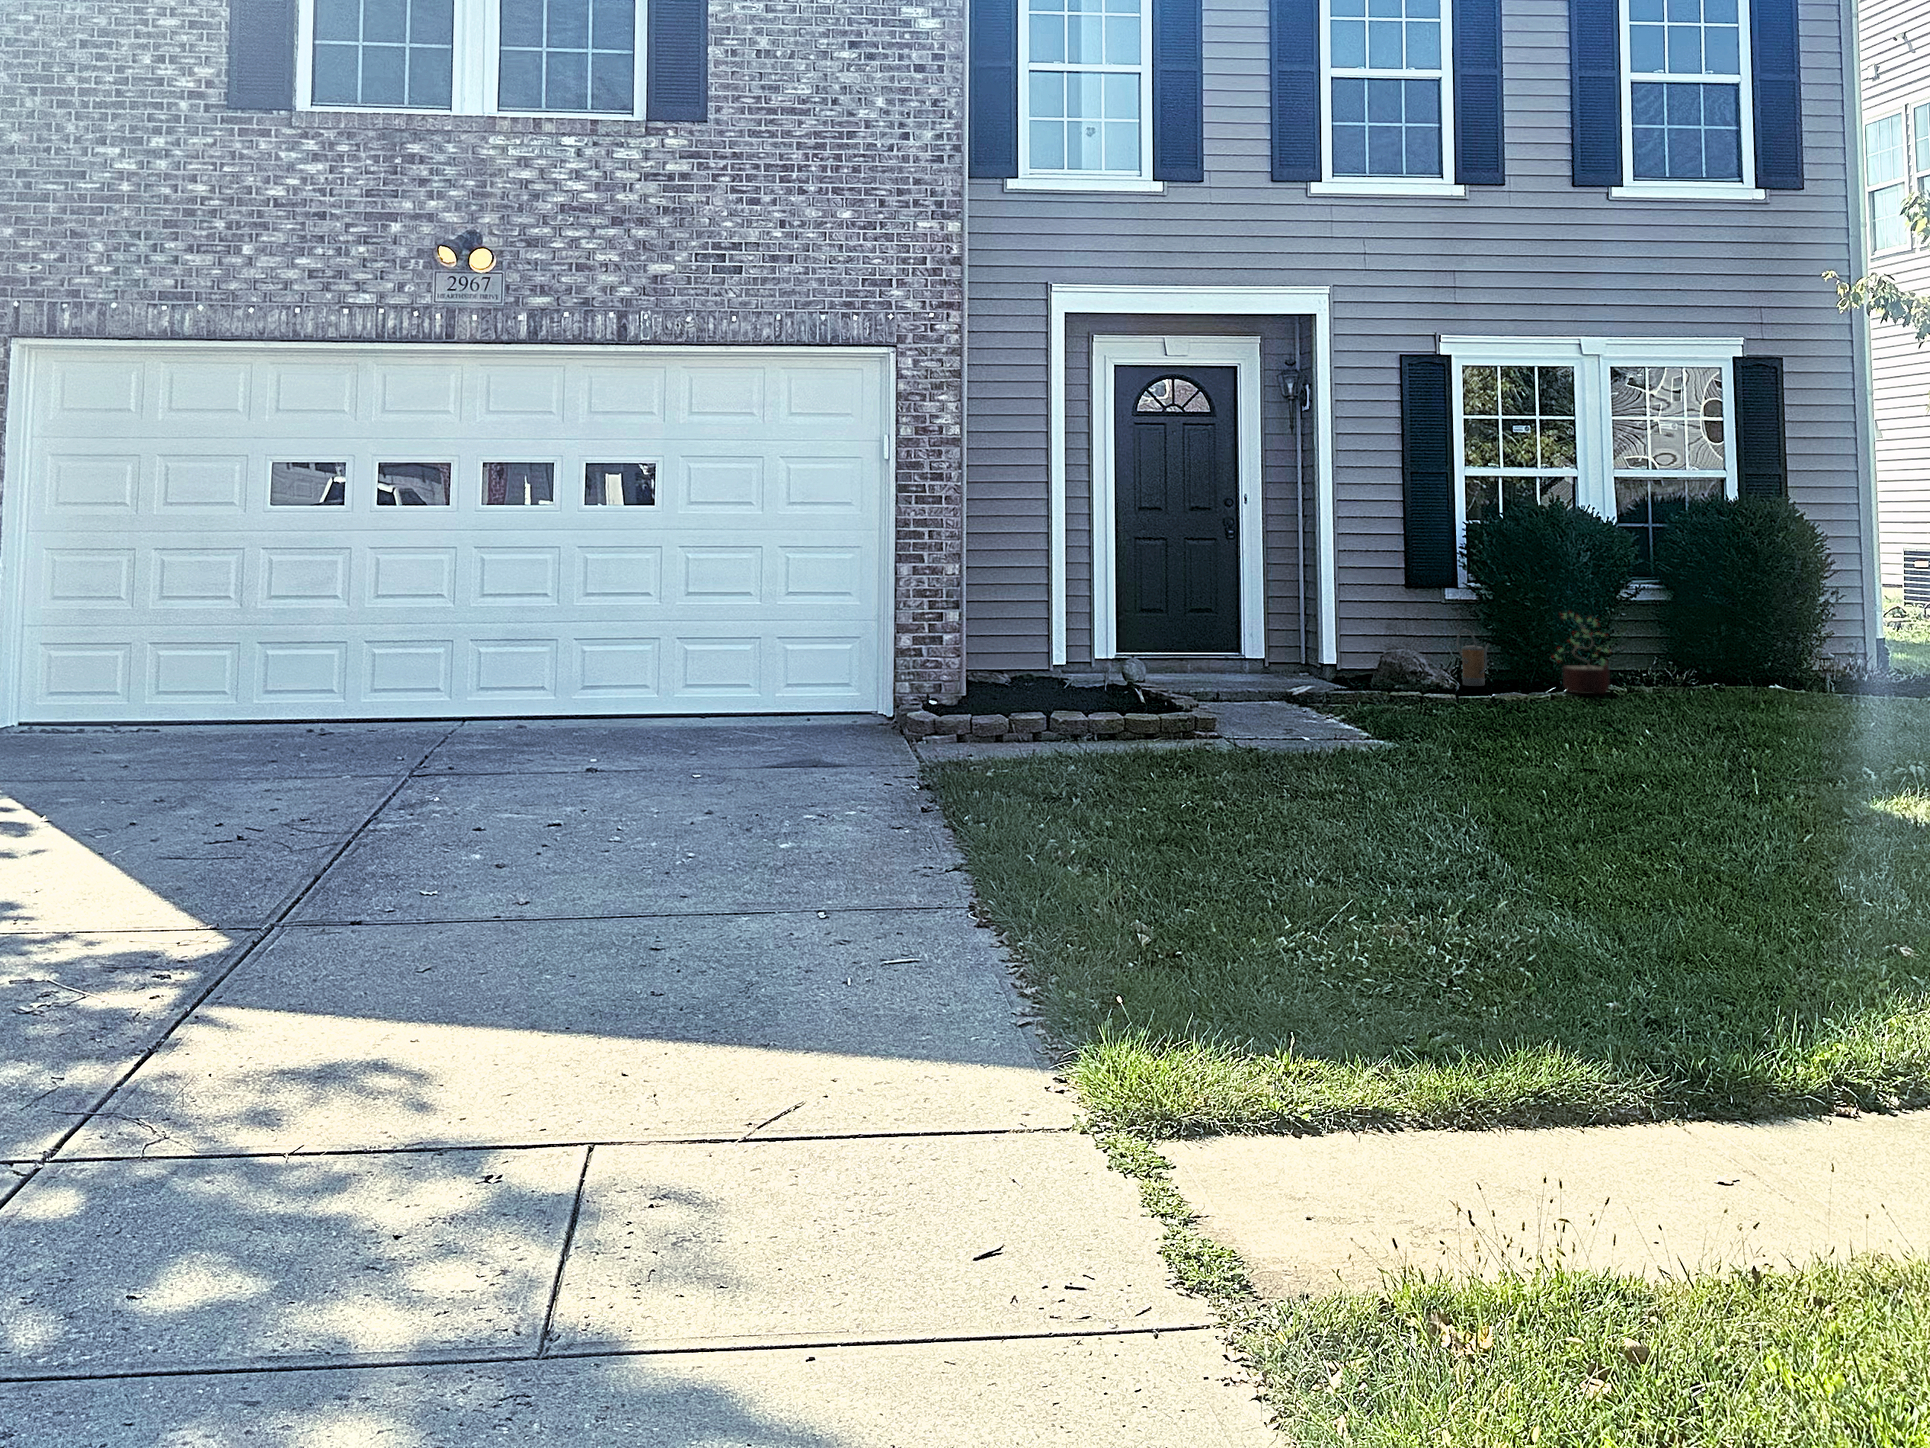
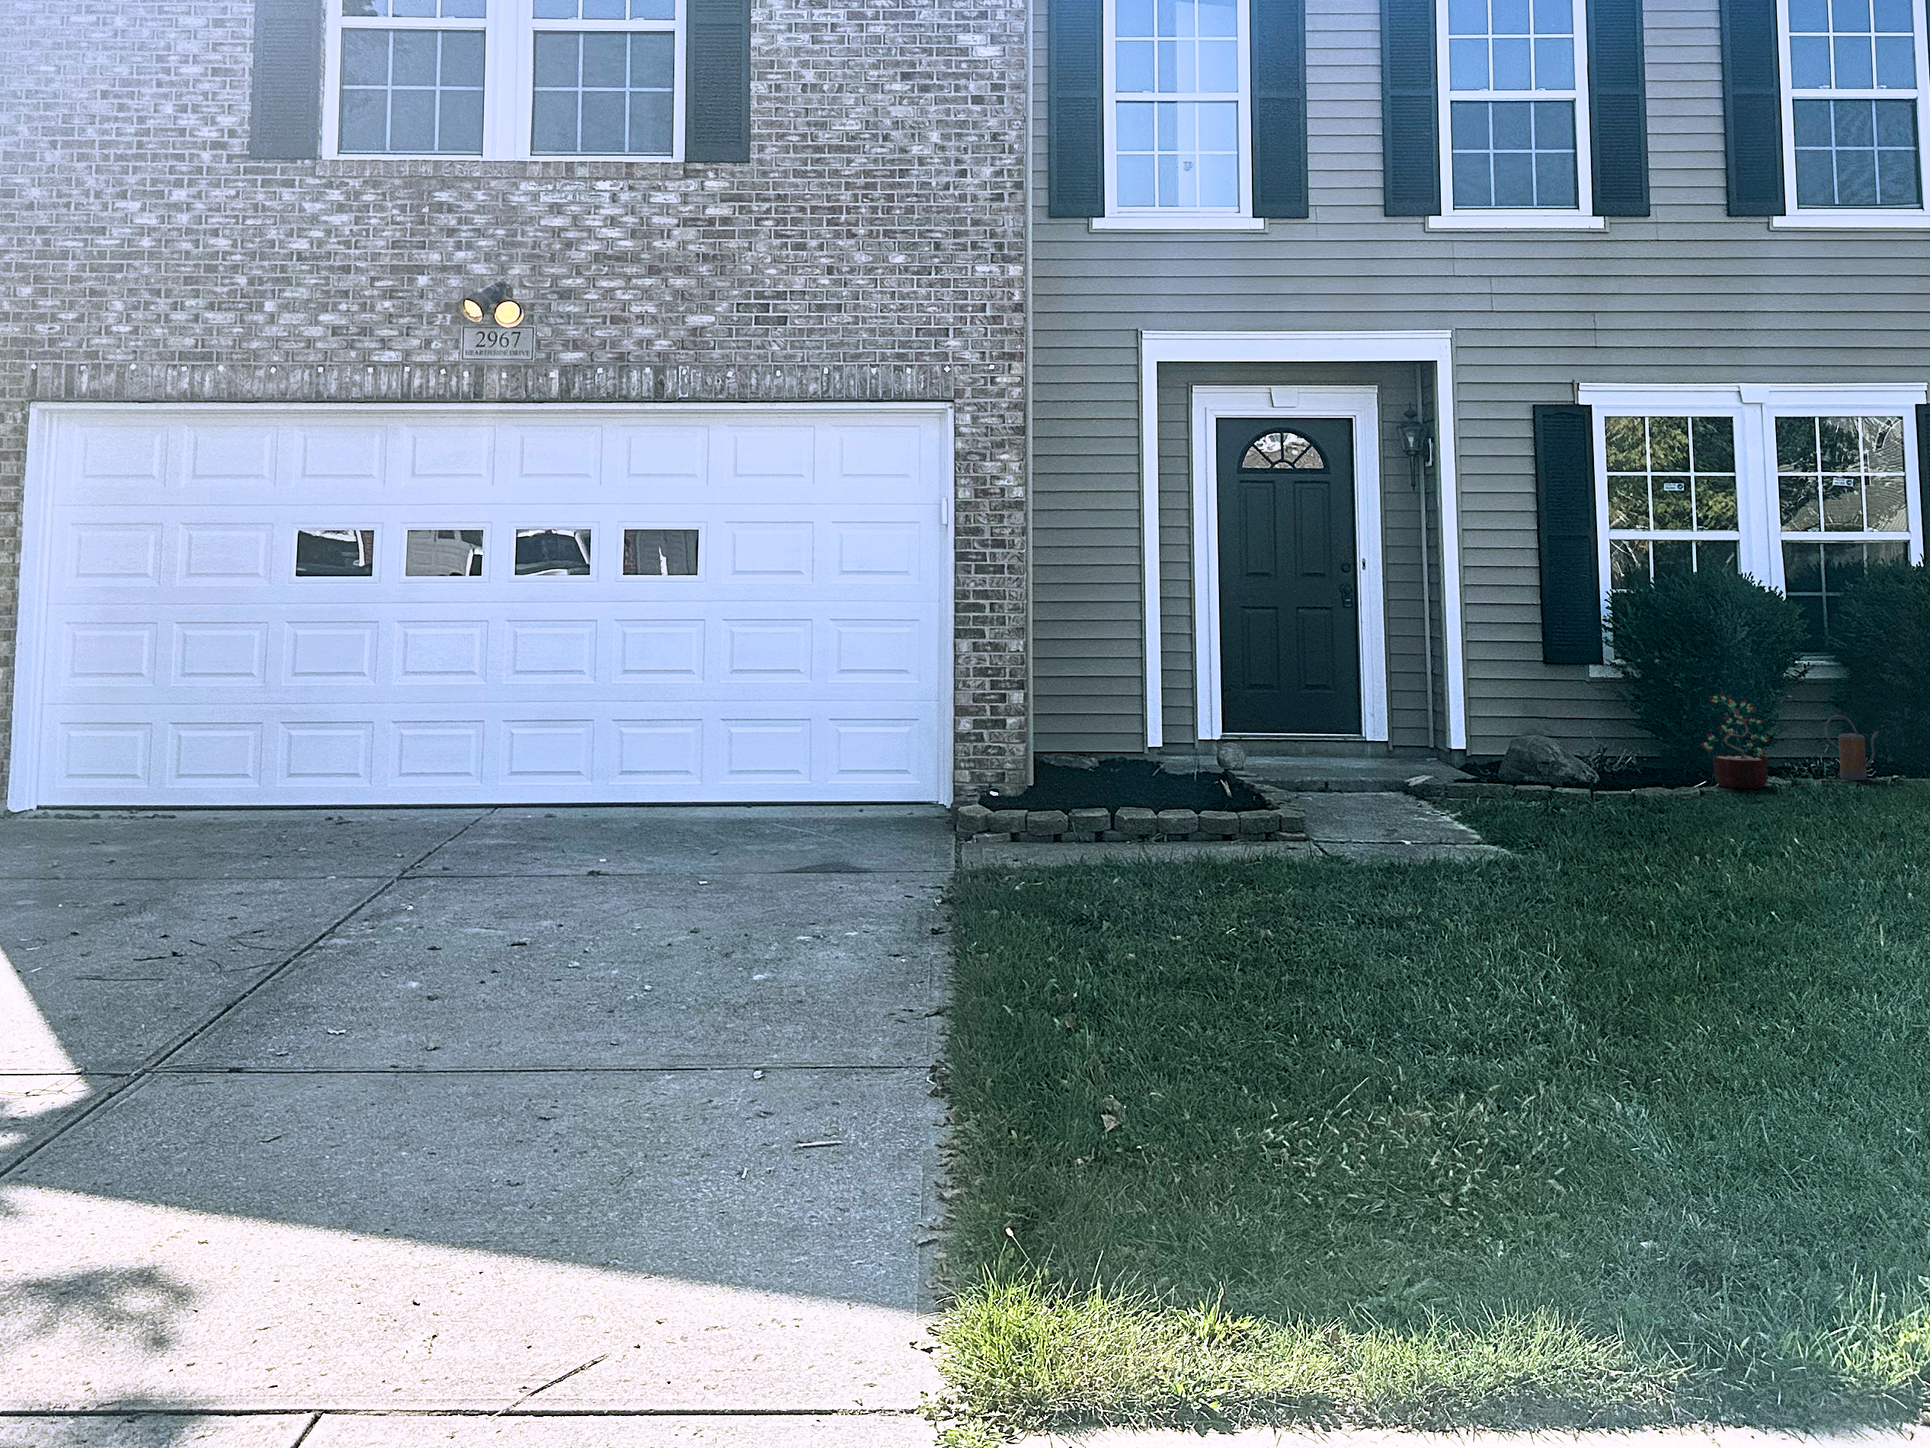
watering can: present [1456,629,1490,686] -> present [1825,715,1879,780]

